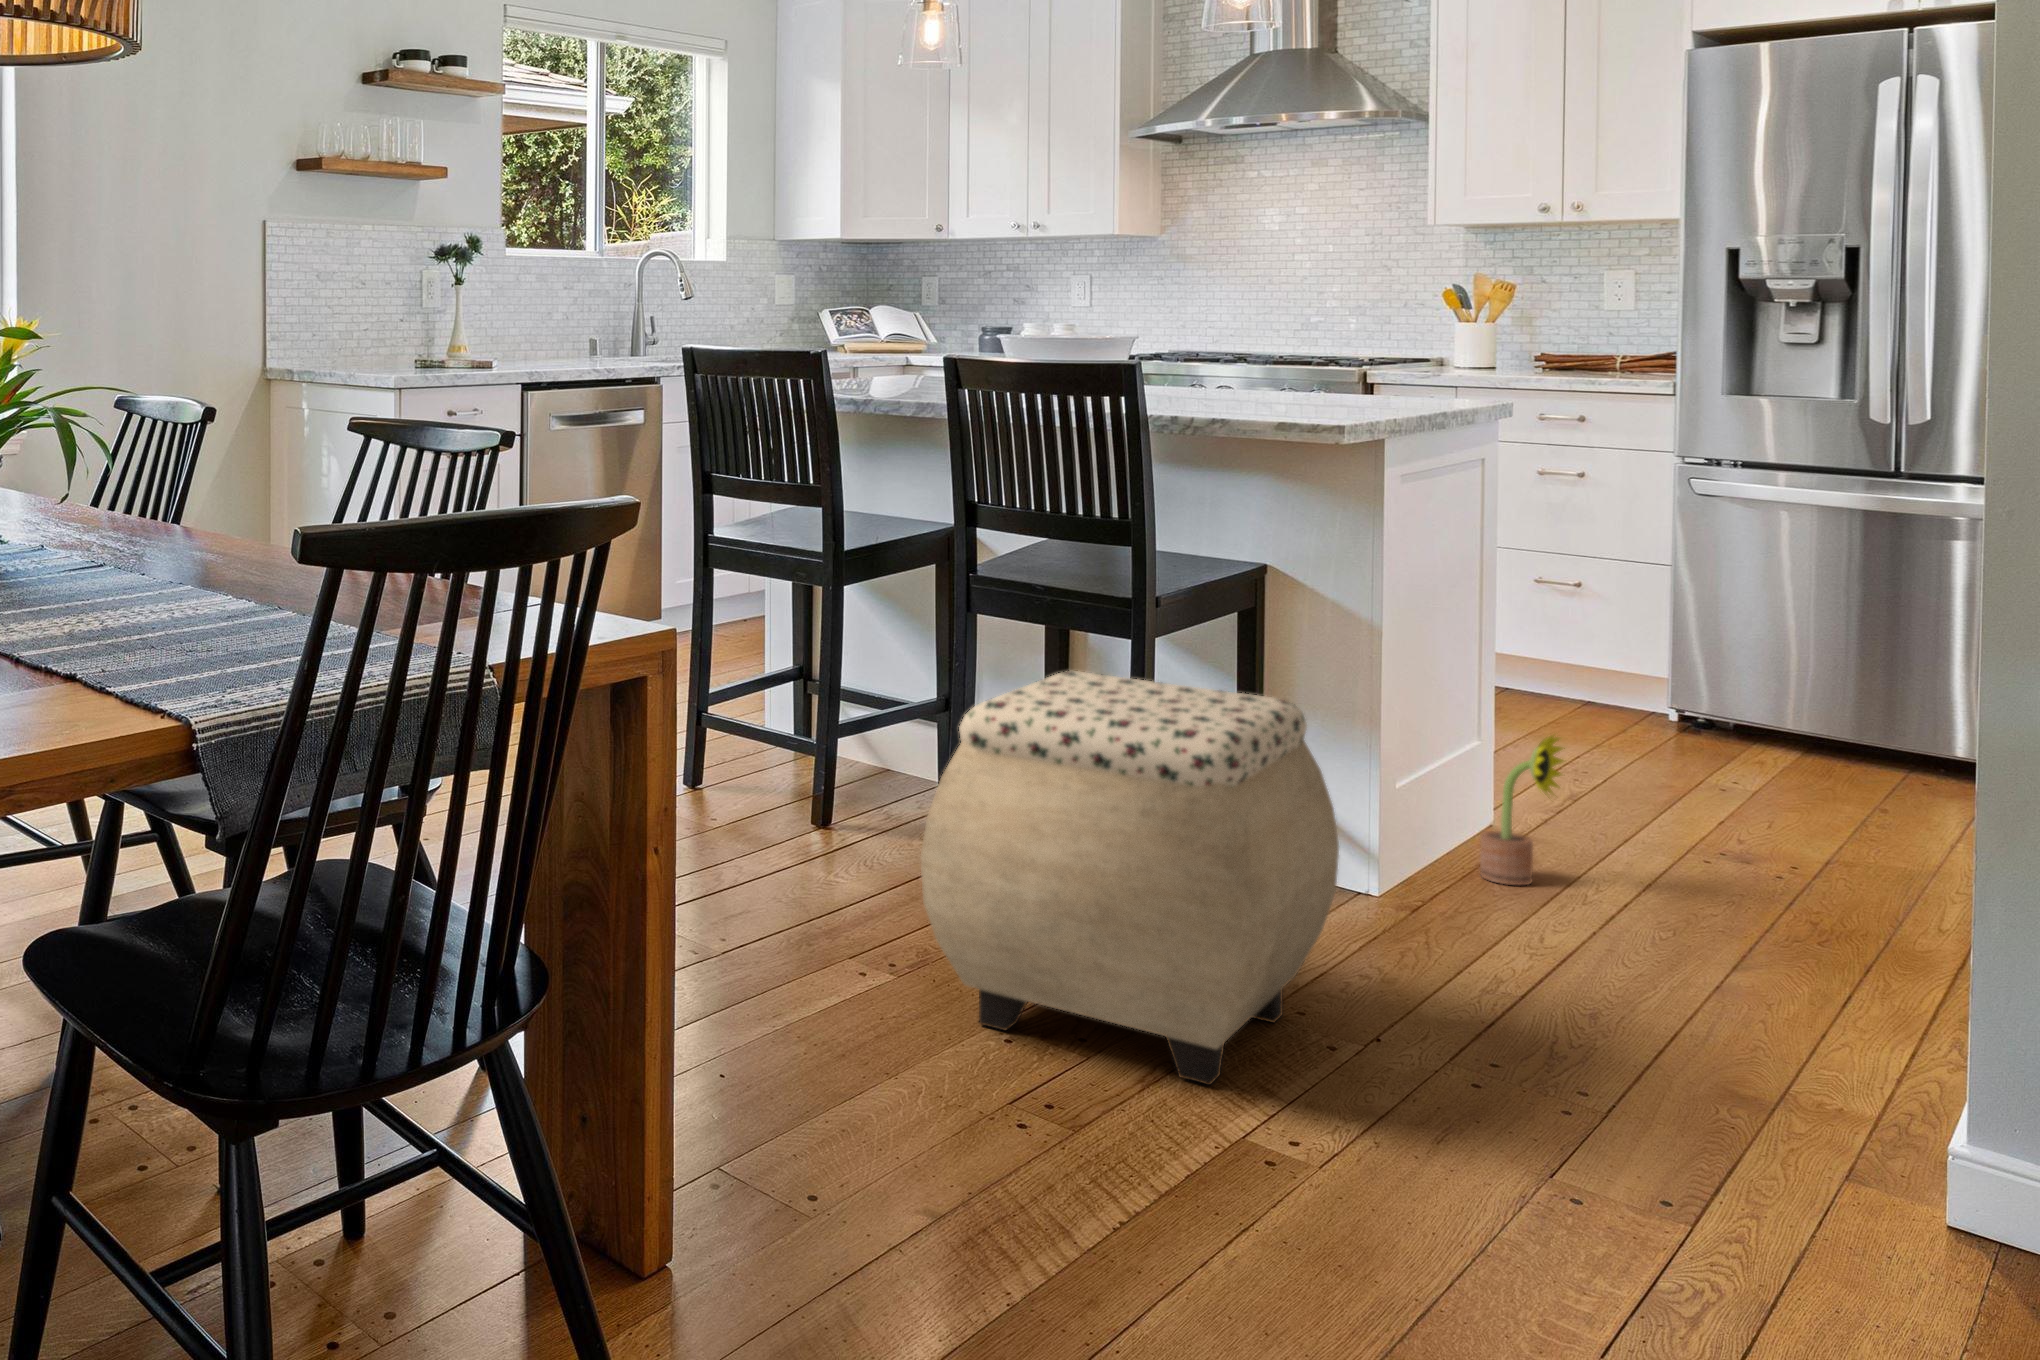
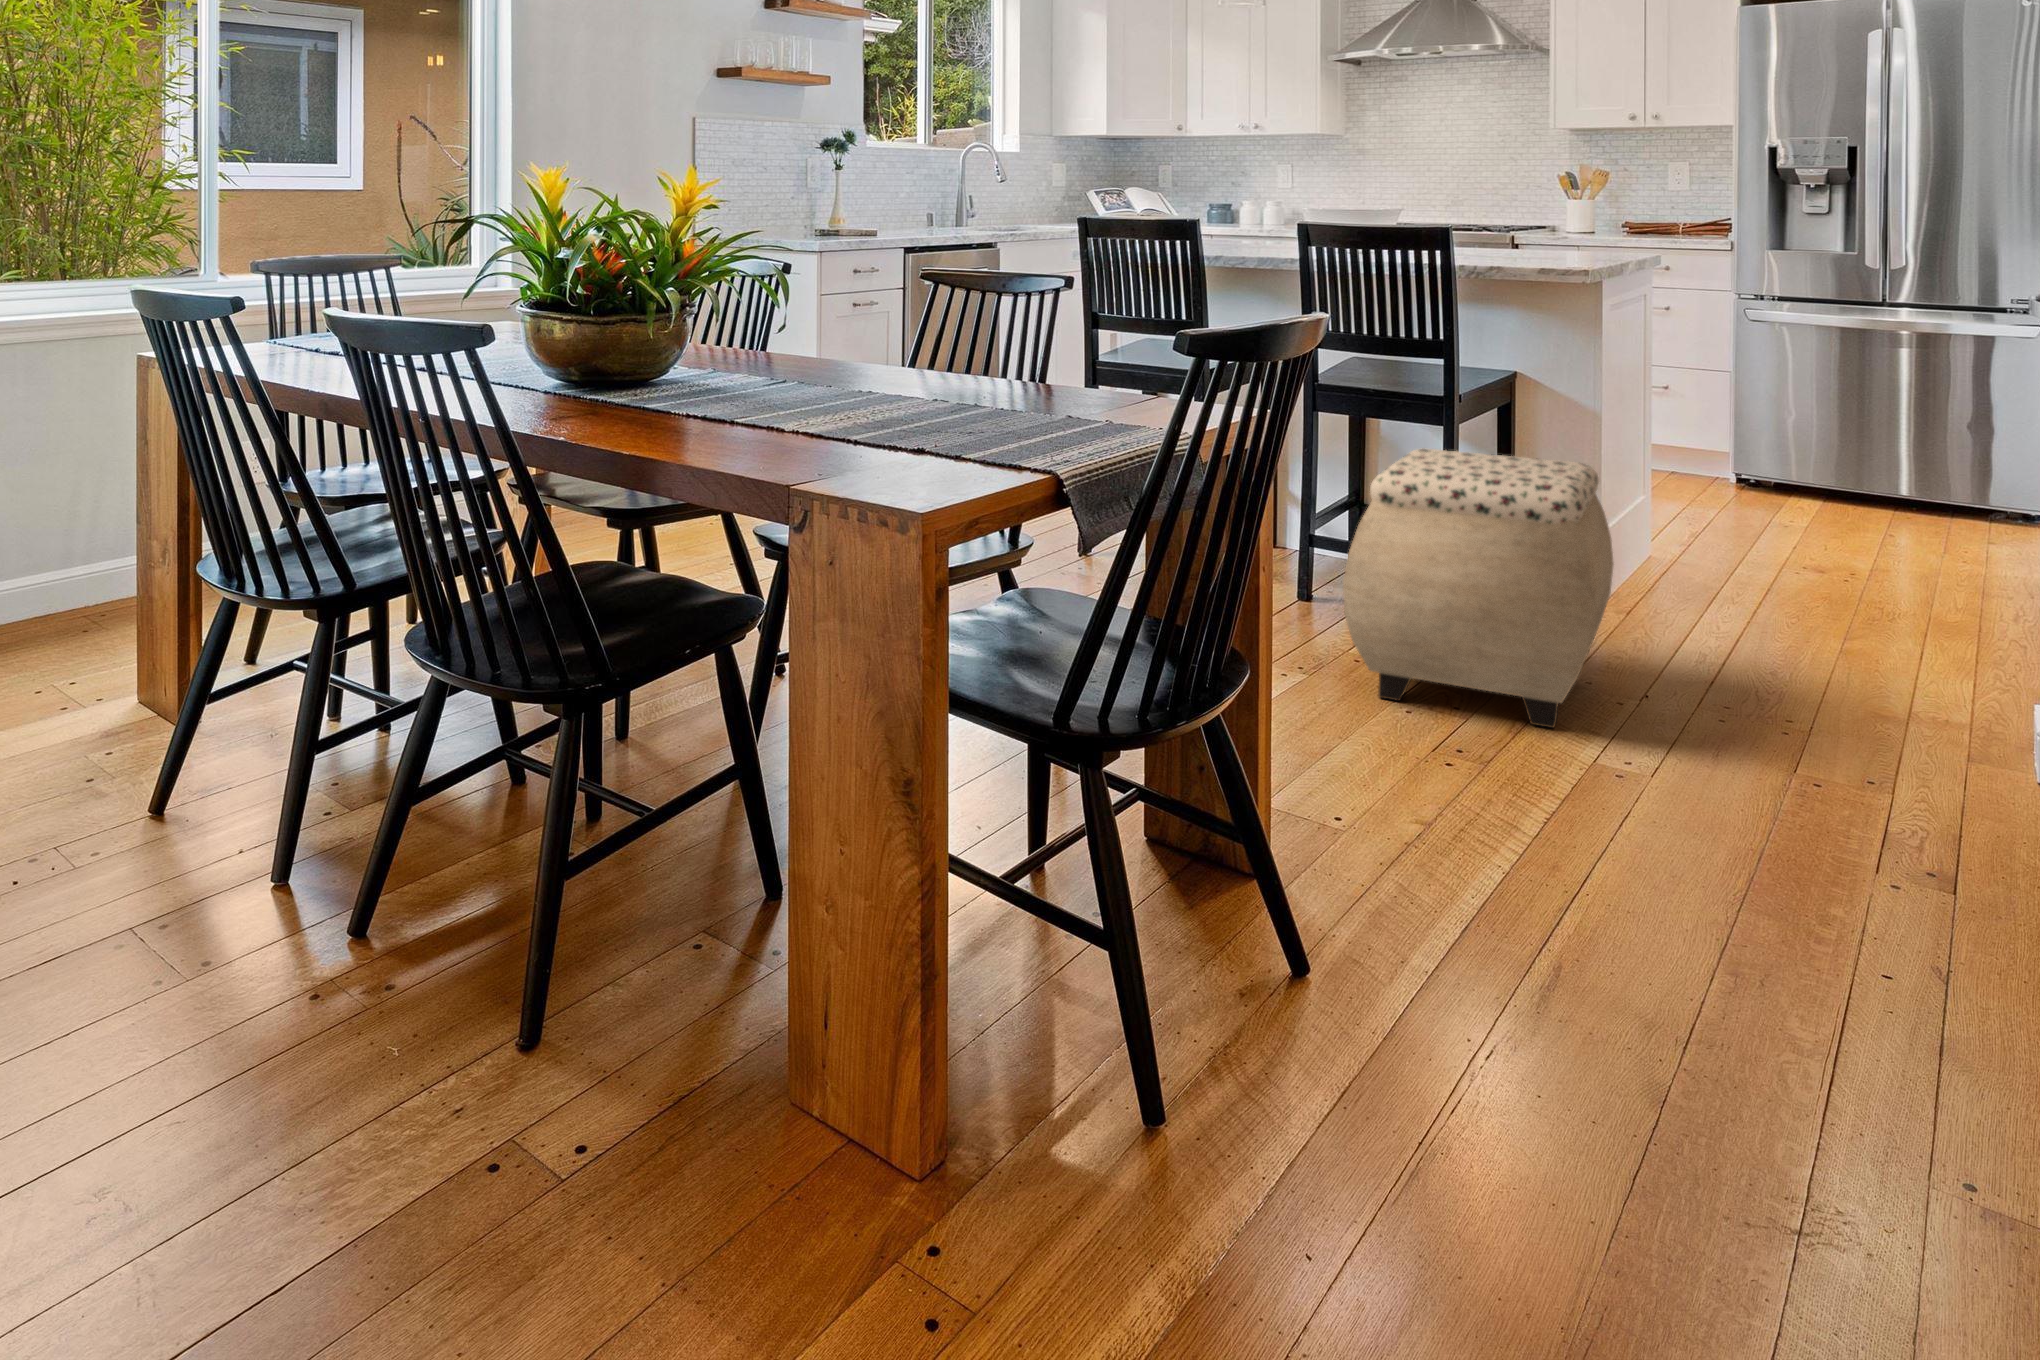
decorative plant: present [1480,735,1565,885] -> none [1651,483,1711,590]

